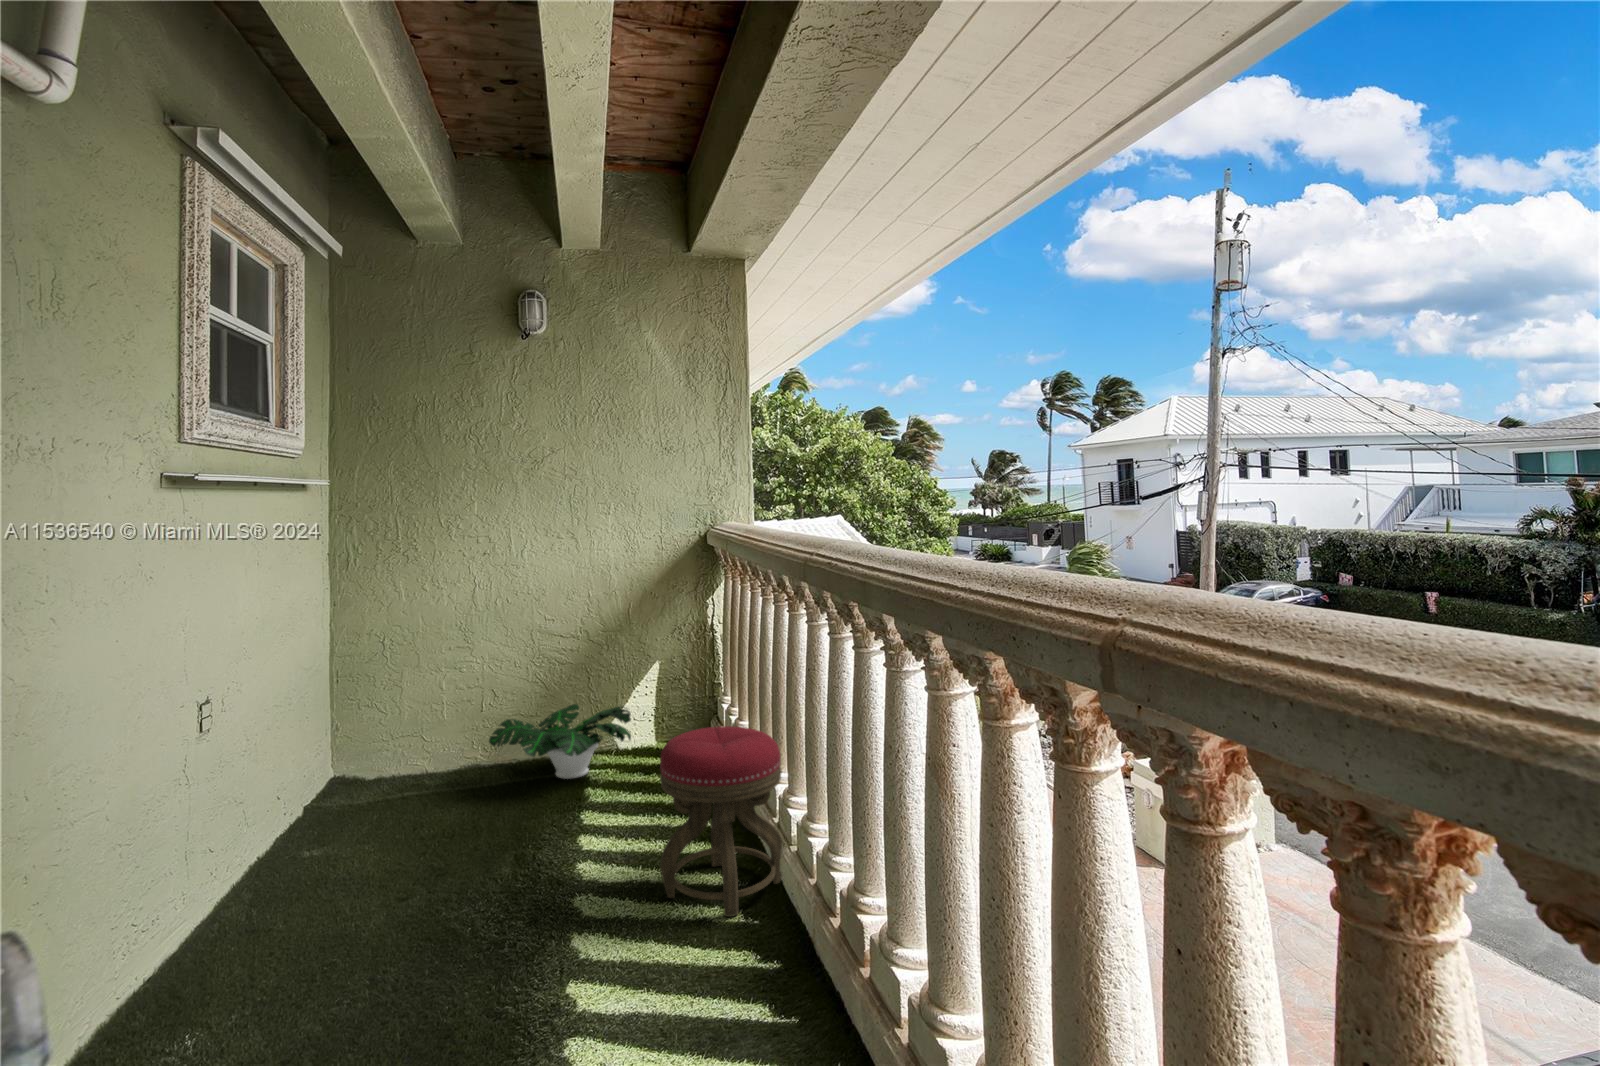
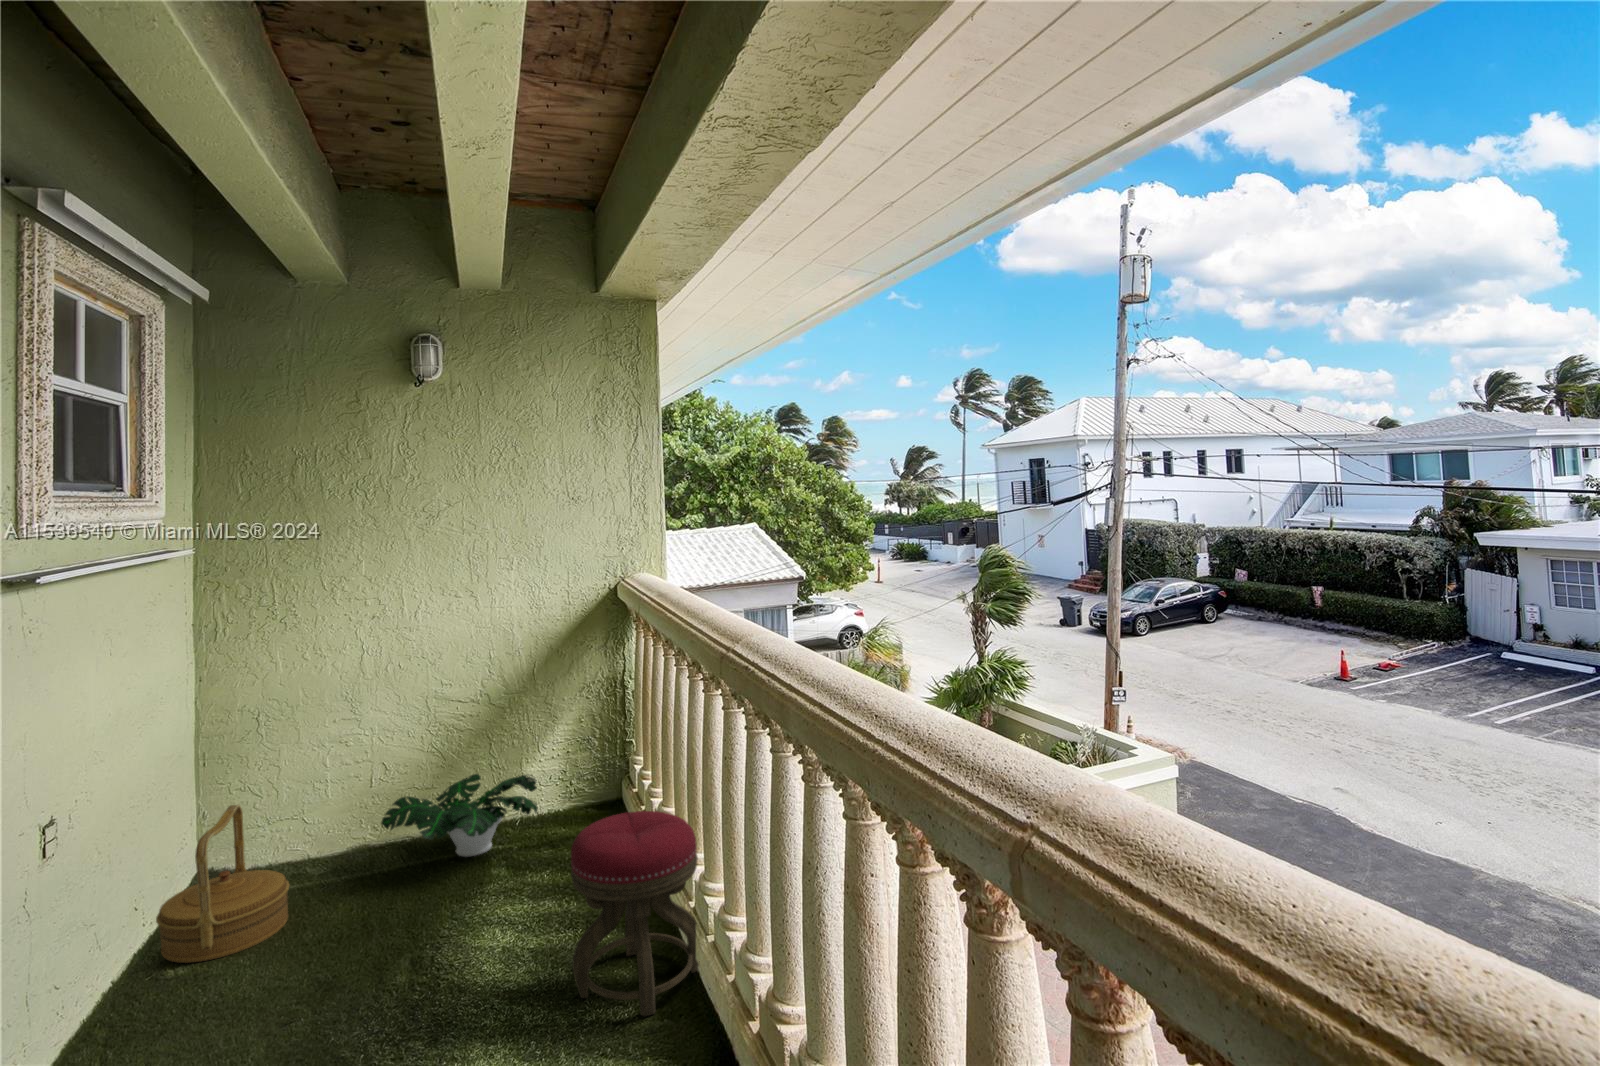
woven basket: none [293,714,407,849] -> present [156,805,289,963]

